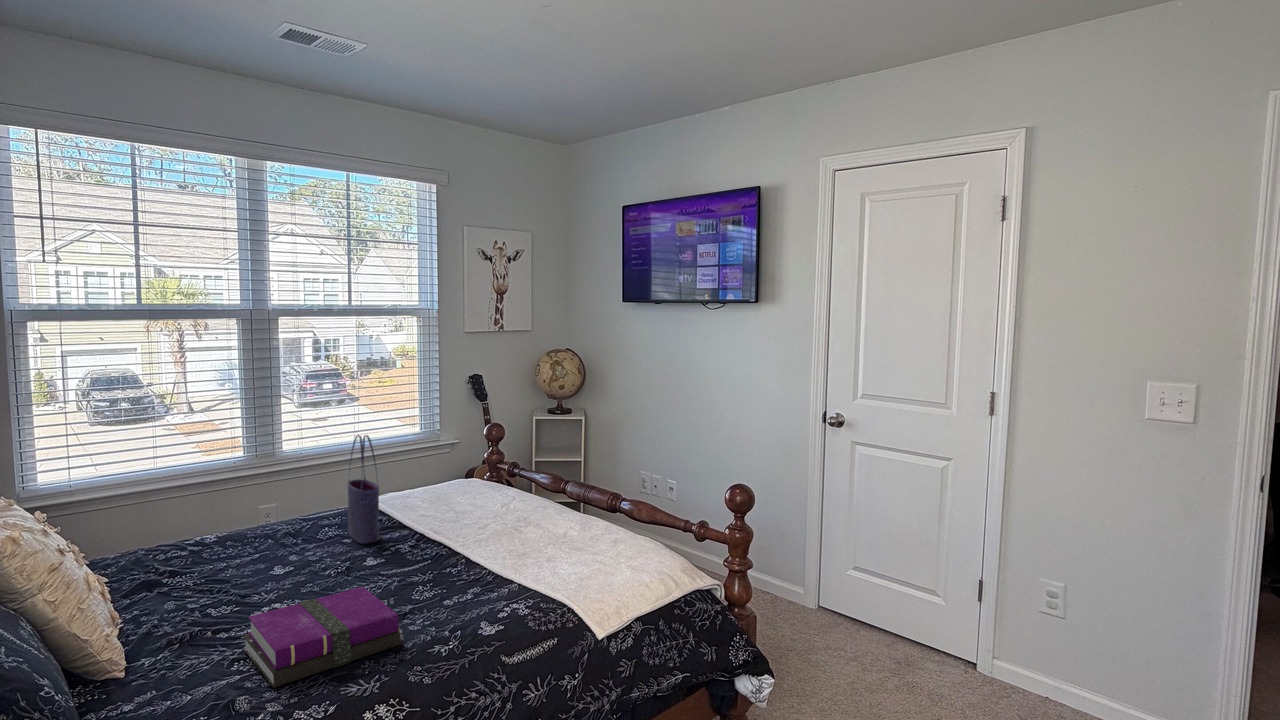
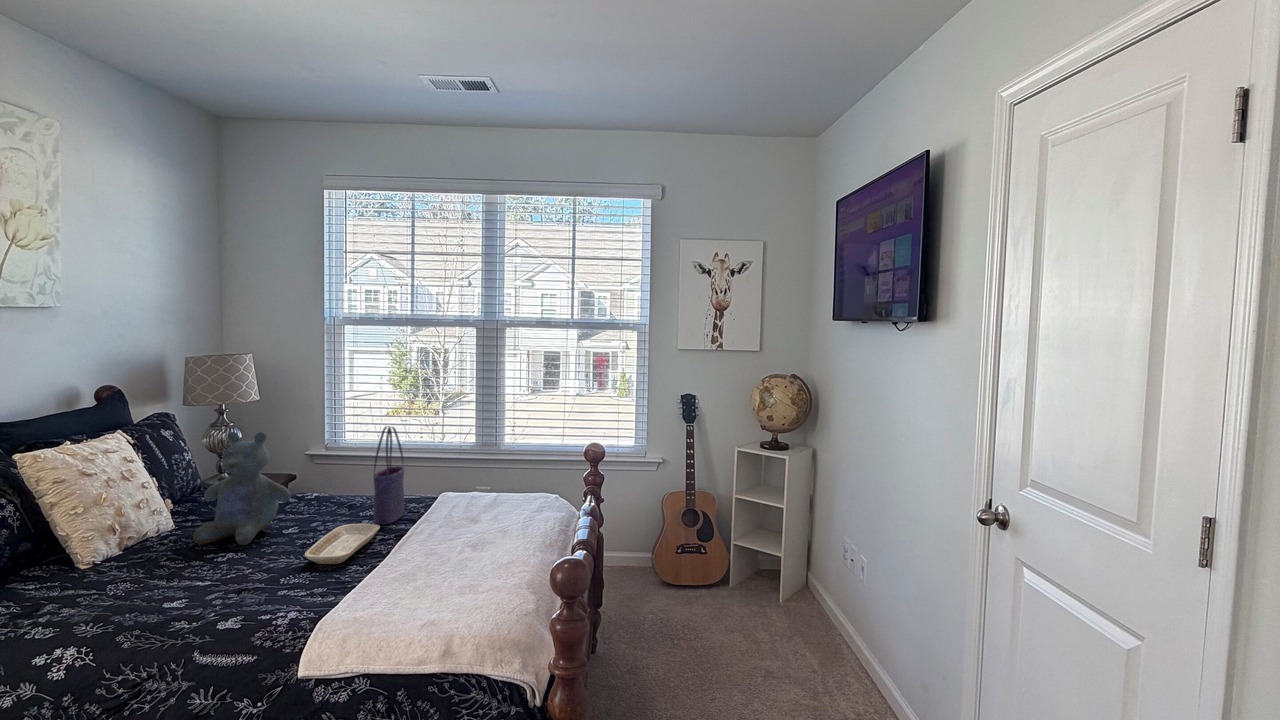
stuffed bear: none [175,462,293,612] -> present [193,432,291,545]
tray: none [365,539,451,581] -> present [305,523,380,564]
notebook: present [243,587,404,688] -> none [69,547,232,607]

